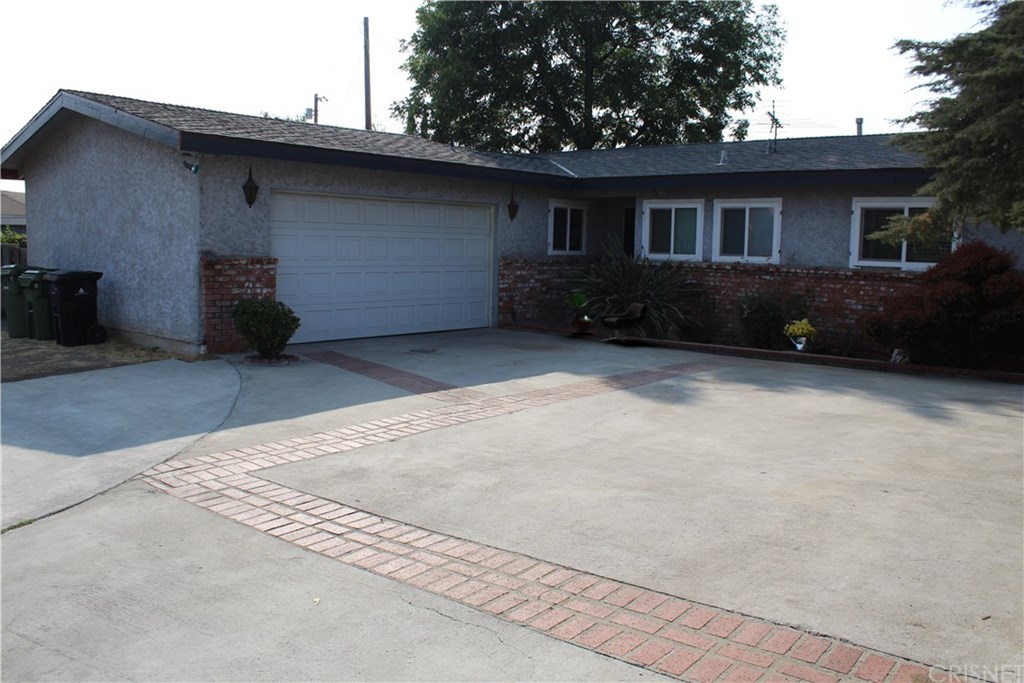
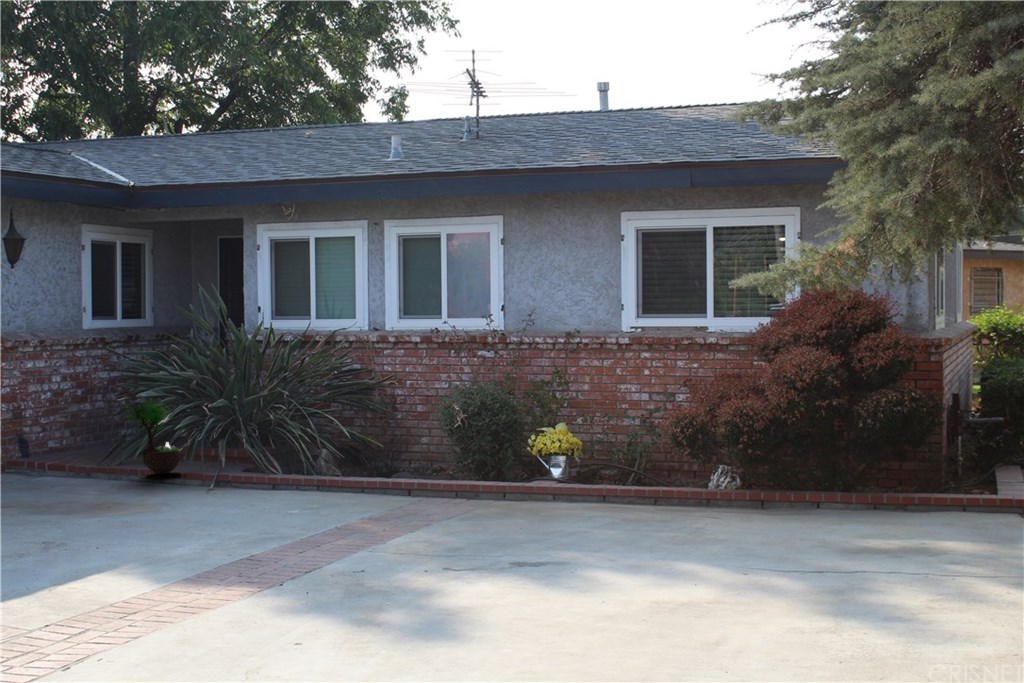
lounge chair: present [600,303,647,342] -> none [196,412,286,489]

